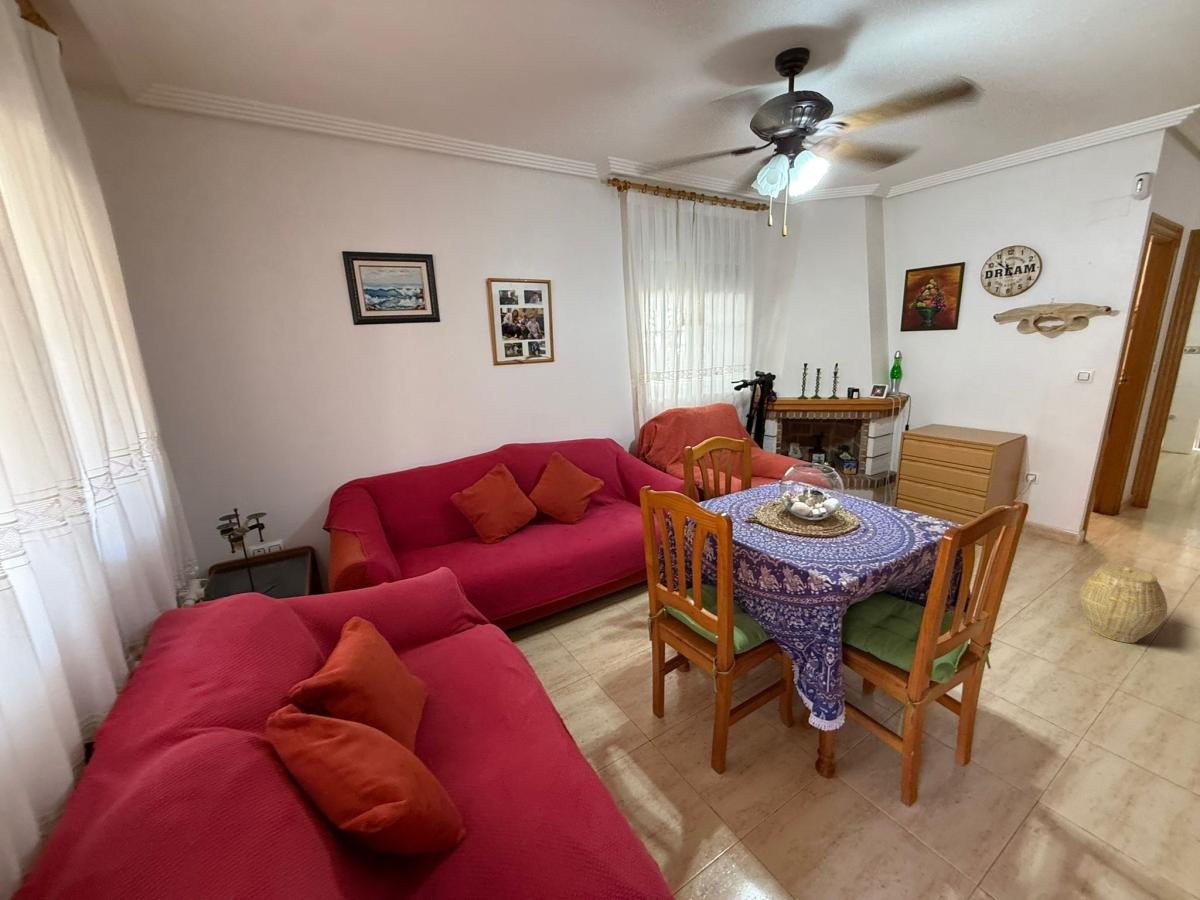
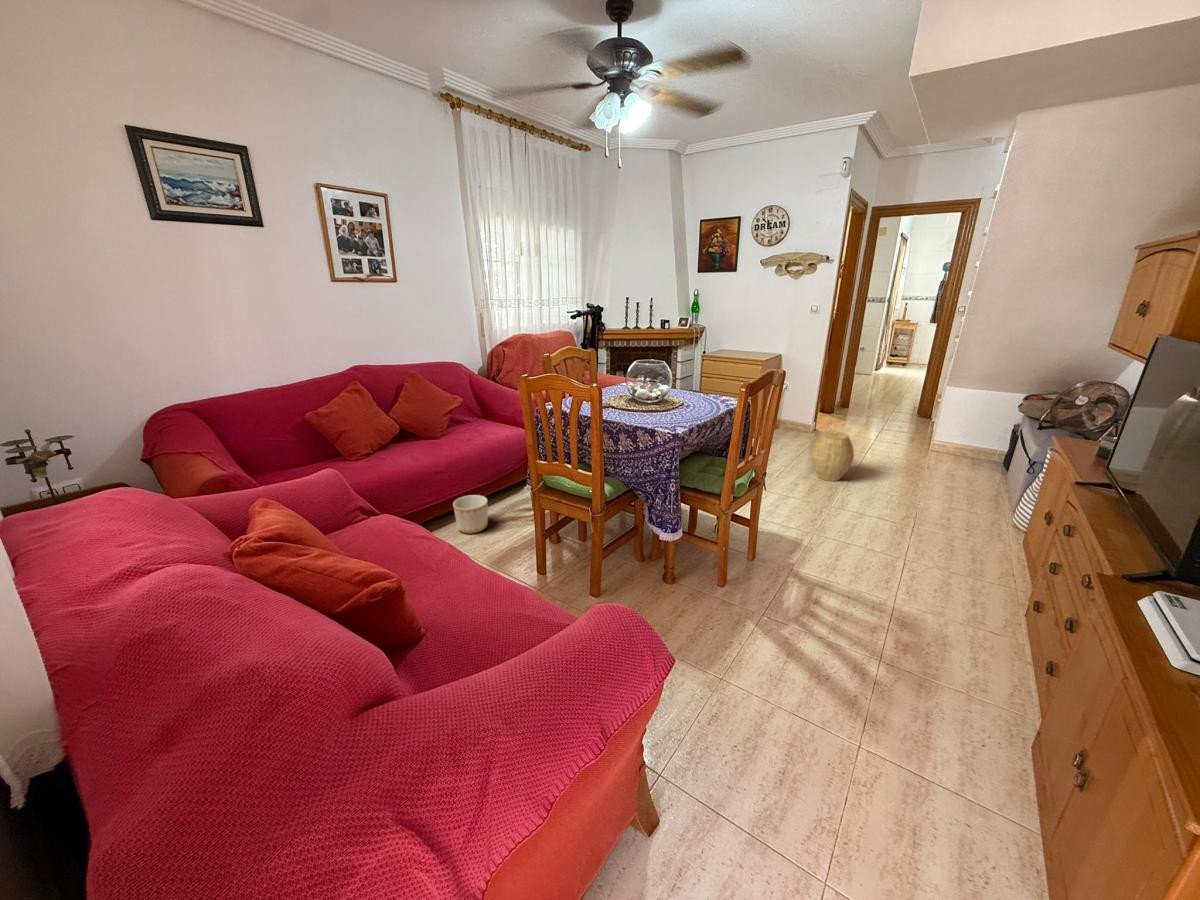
planter: none [575,591,612,636] -> present [453,495,488,533]

